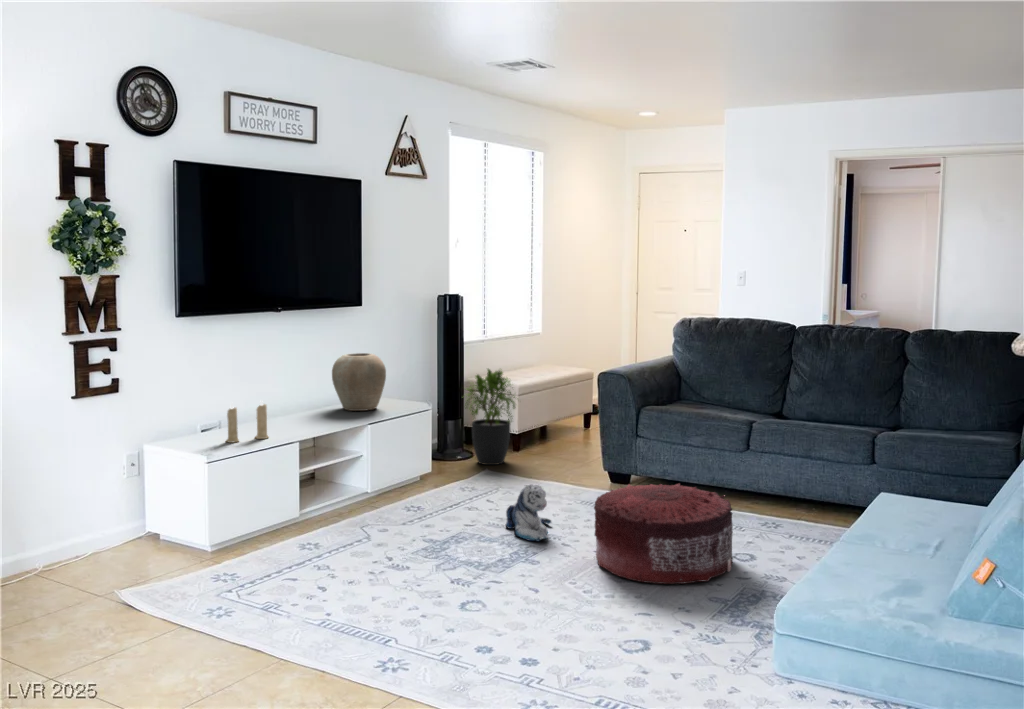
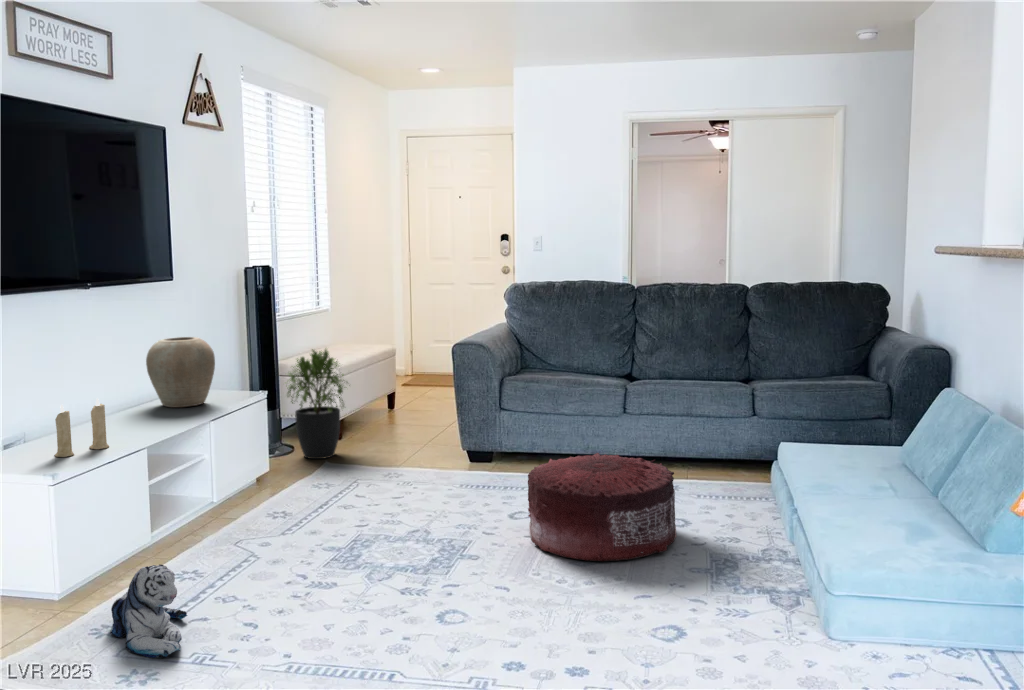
plush toy: present [506,485,551,542] -> present [110,565,187,658]

